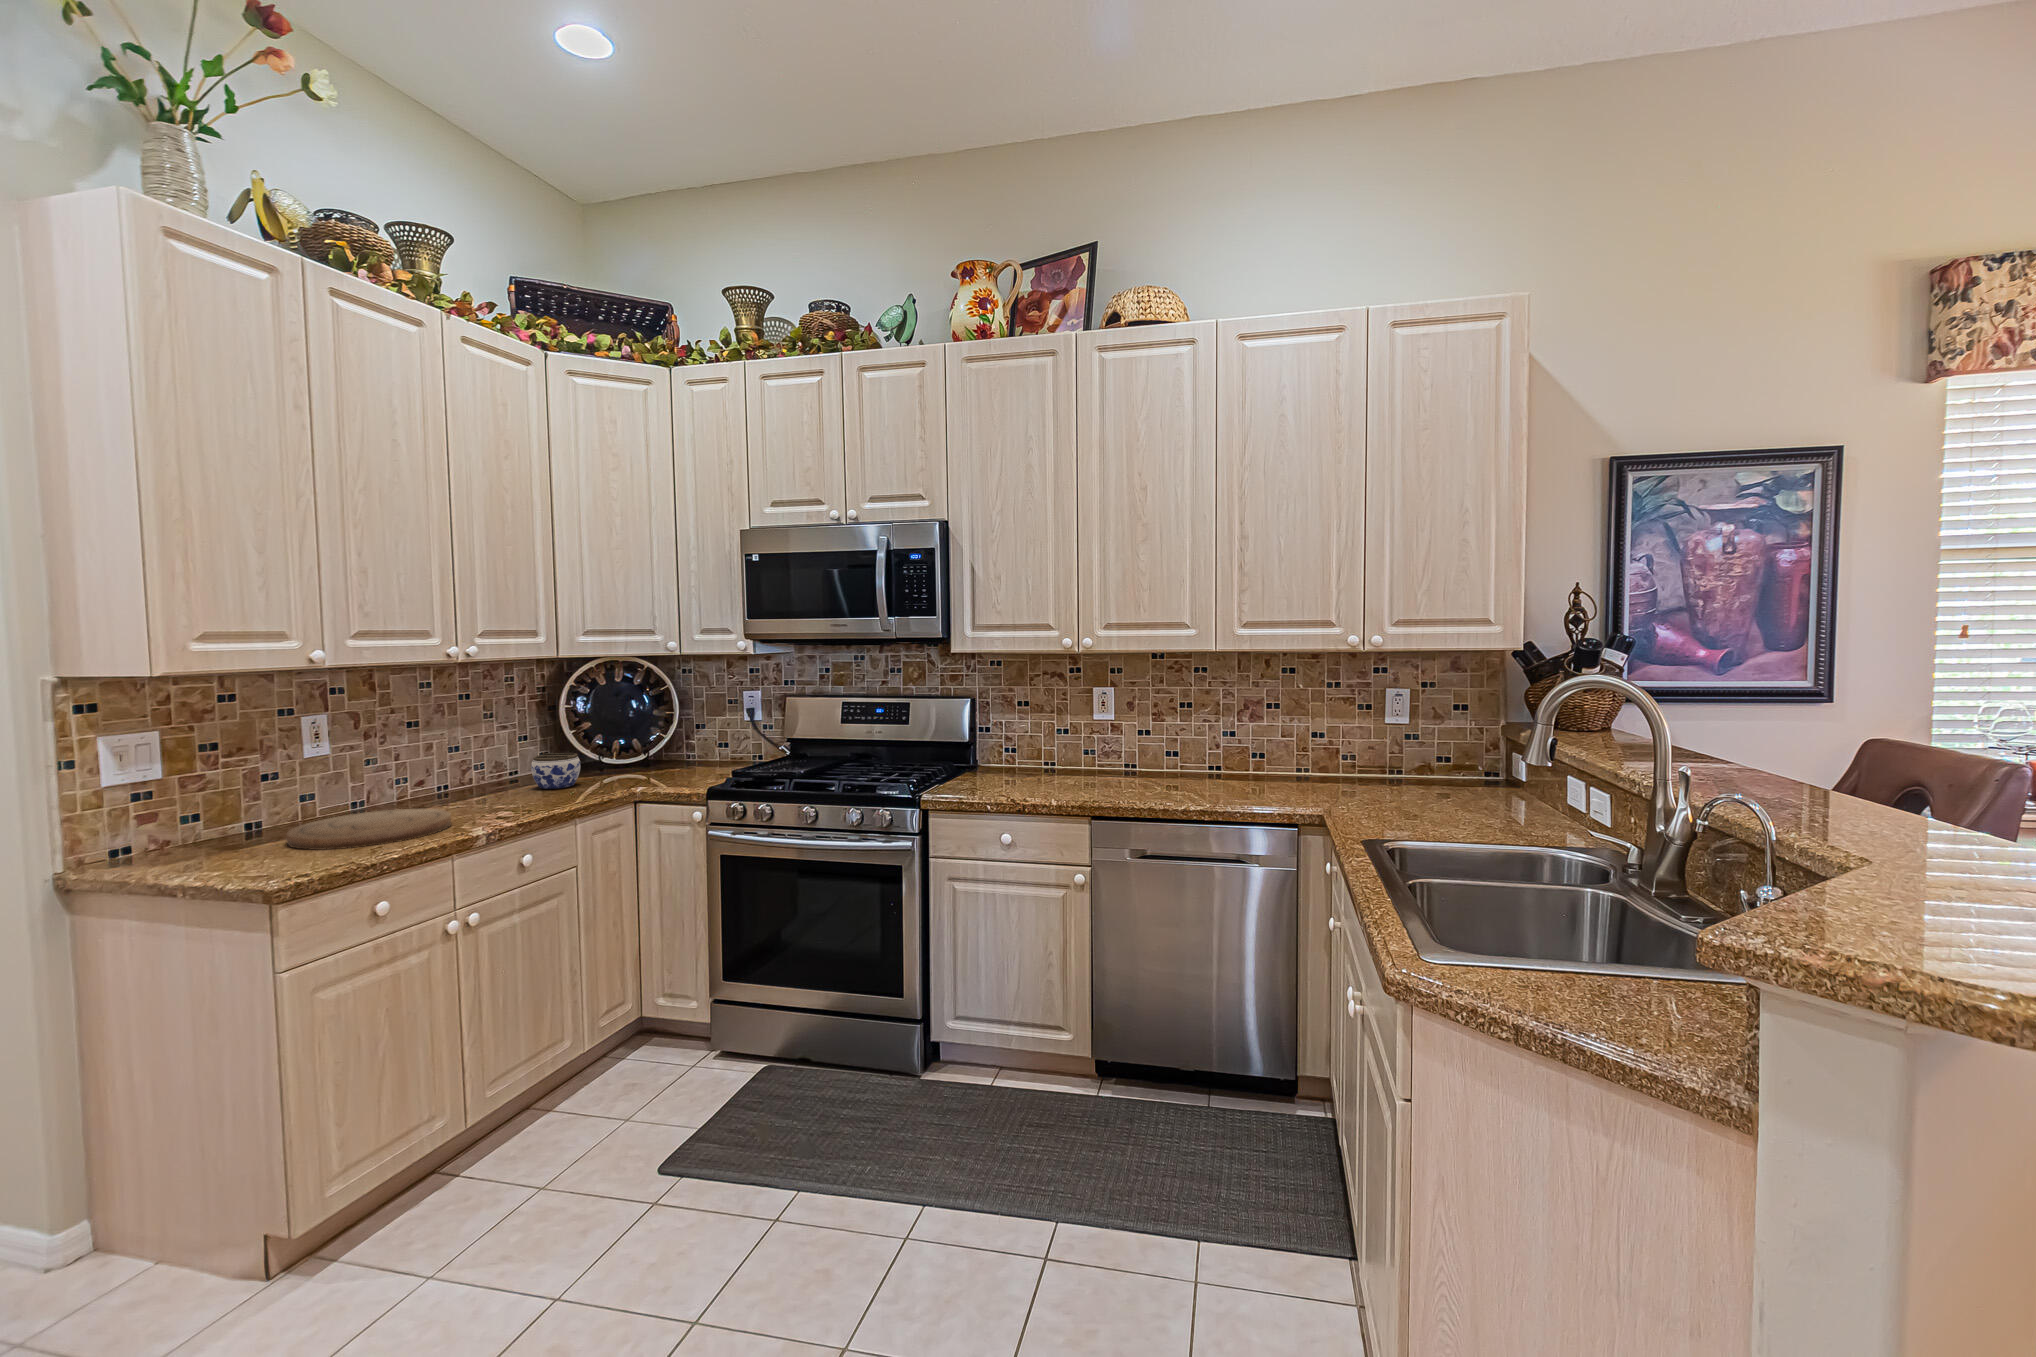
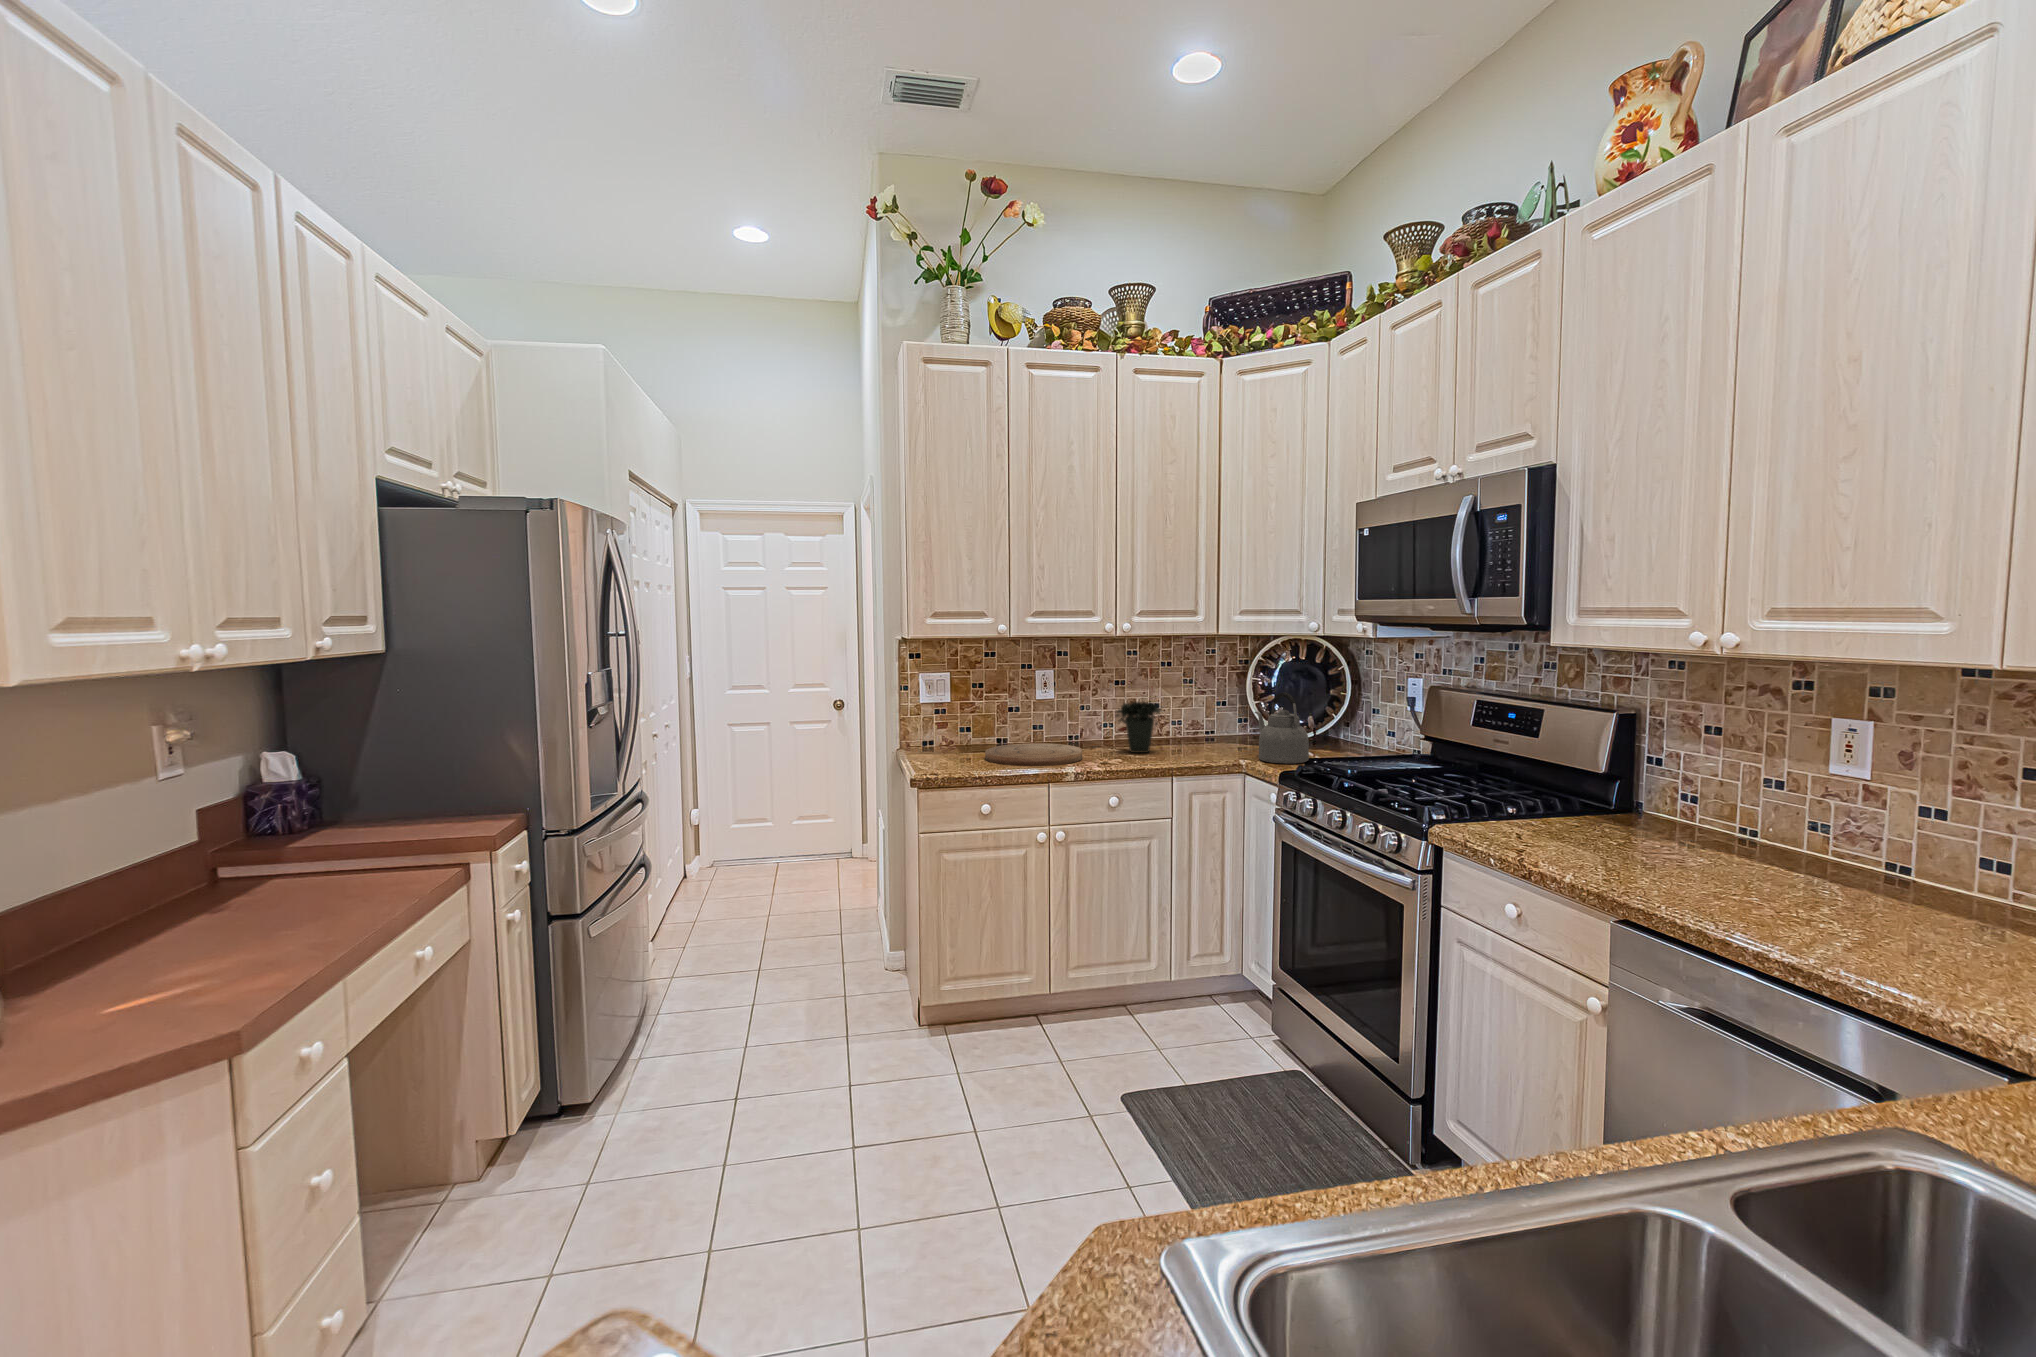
potted plant: none [442,690,515,805] -> present [1116,663,1161,753]
kettle: none [610,713,684,785] -> present [1255,693,1309,764]
jar: present [531,753,581,789] -> none [1193,720,1233,752]

